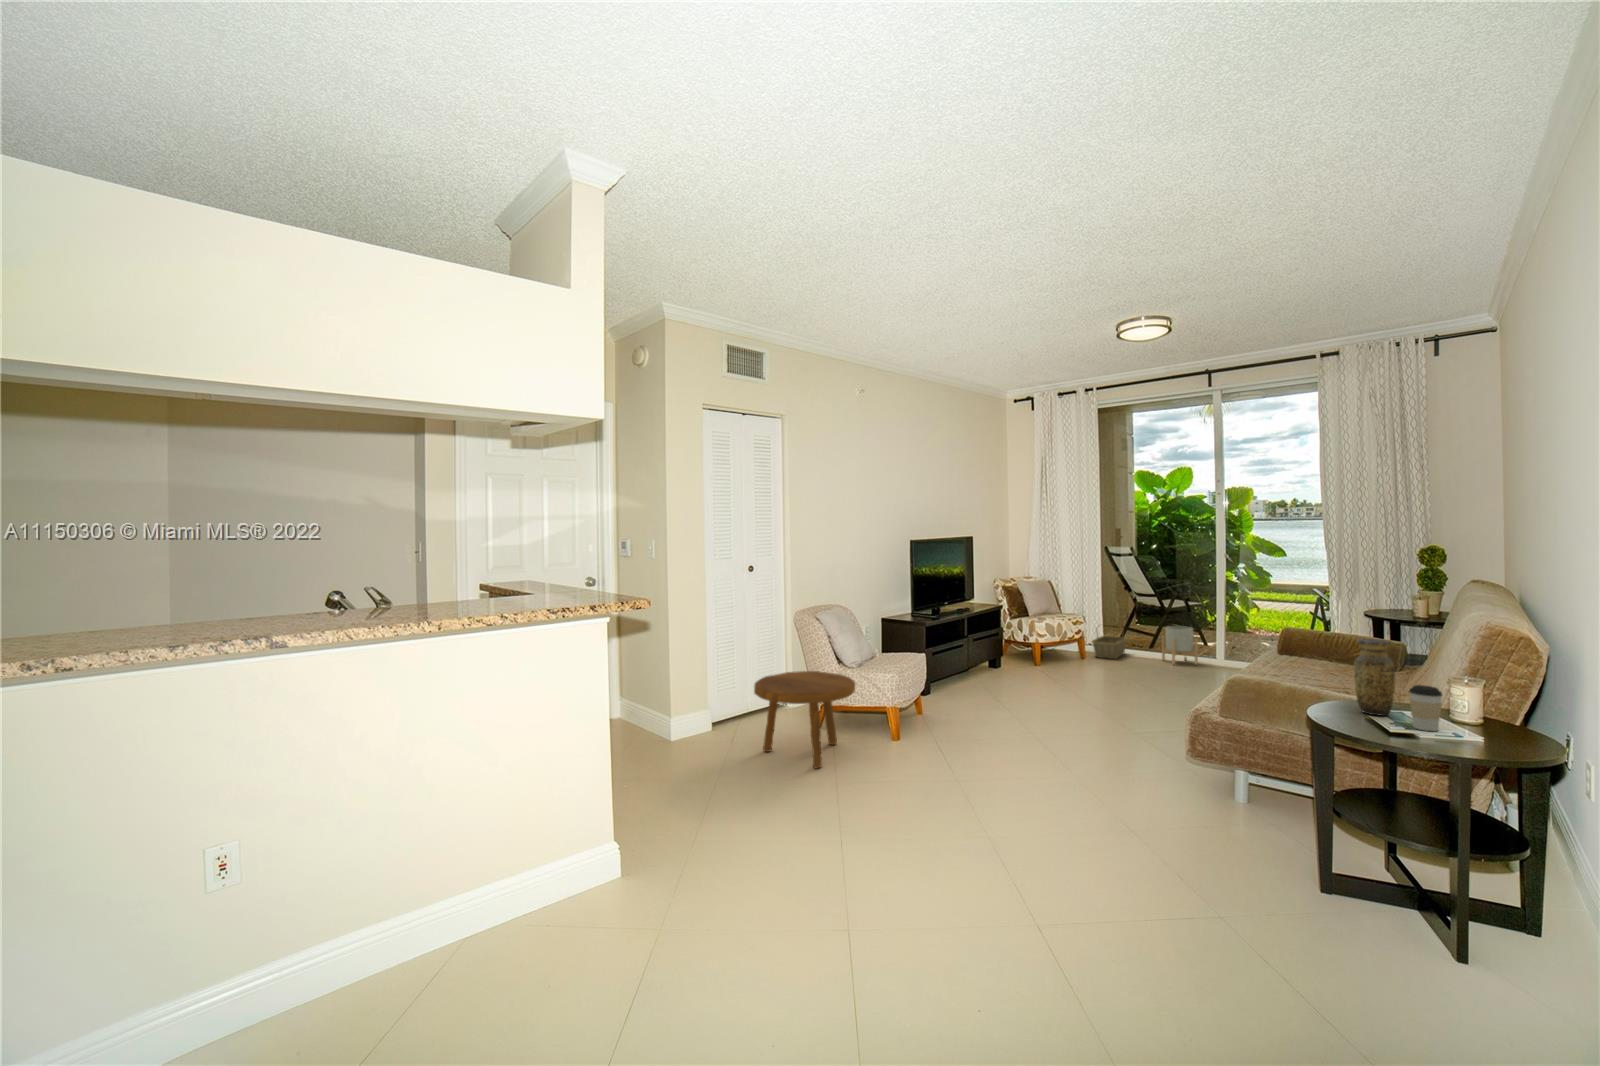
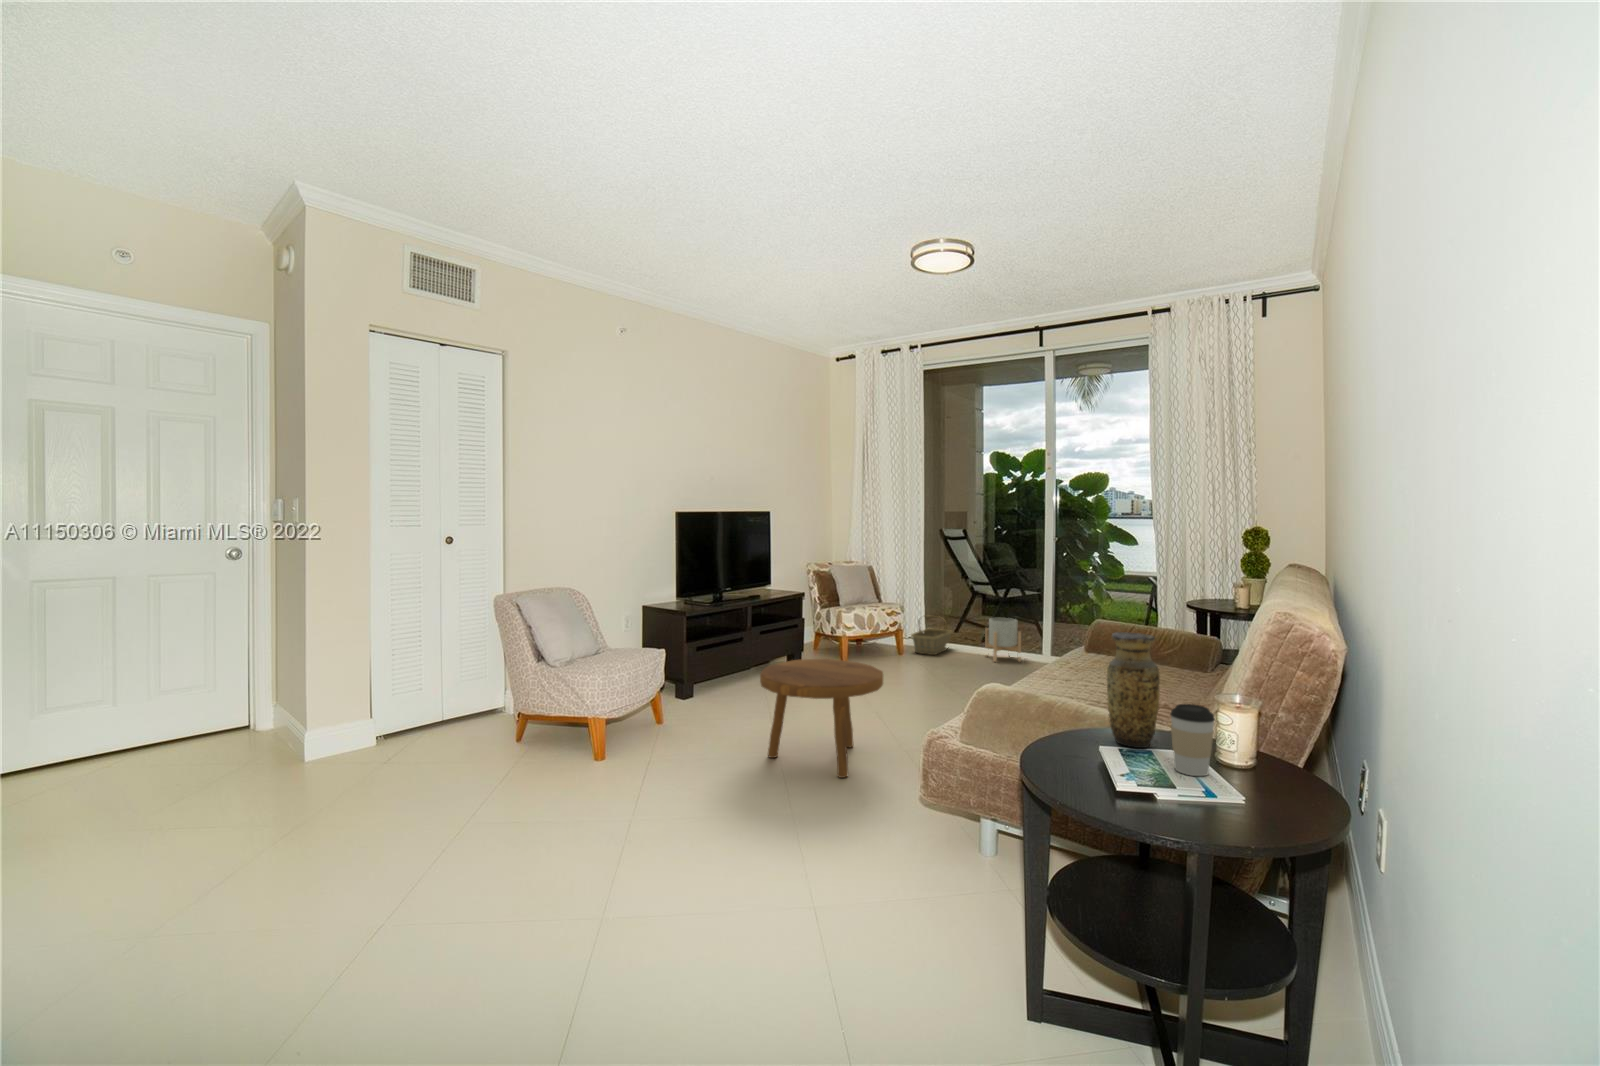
footstool: present [754,671,855,768] -> present [760,659,883,778]

